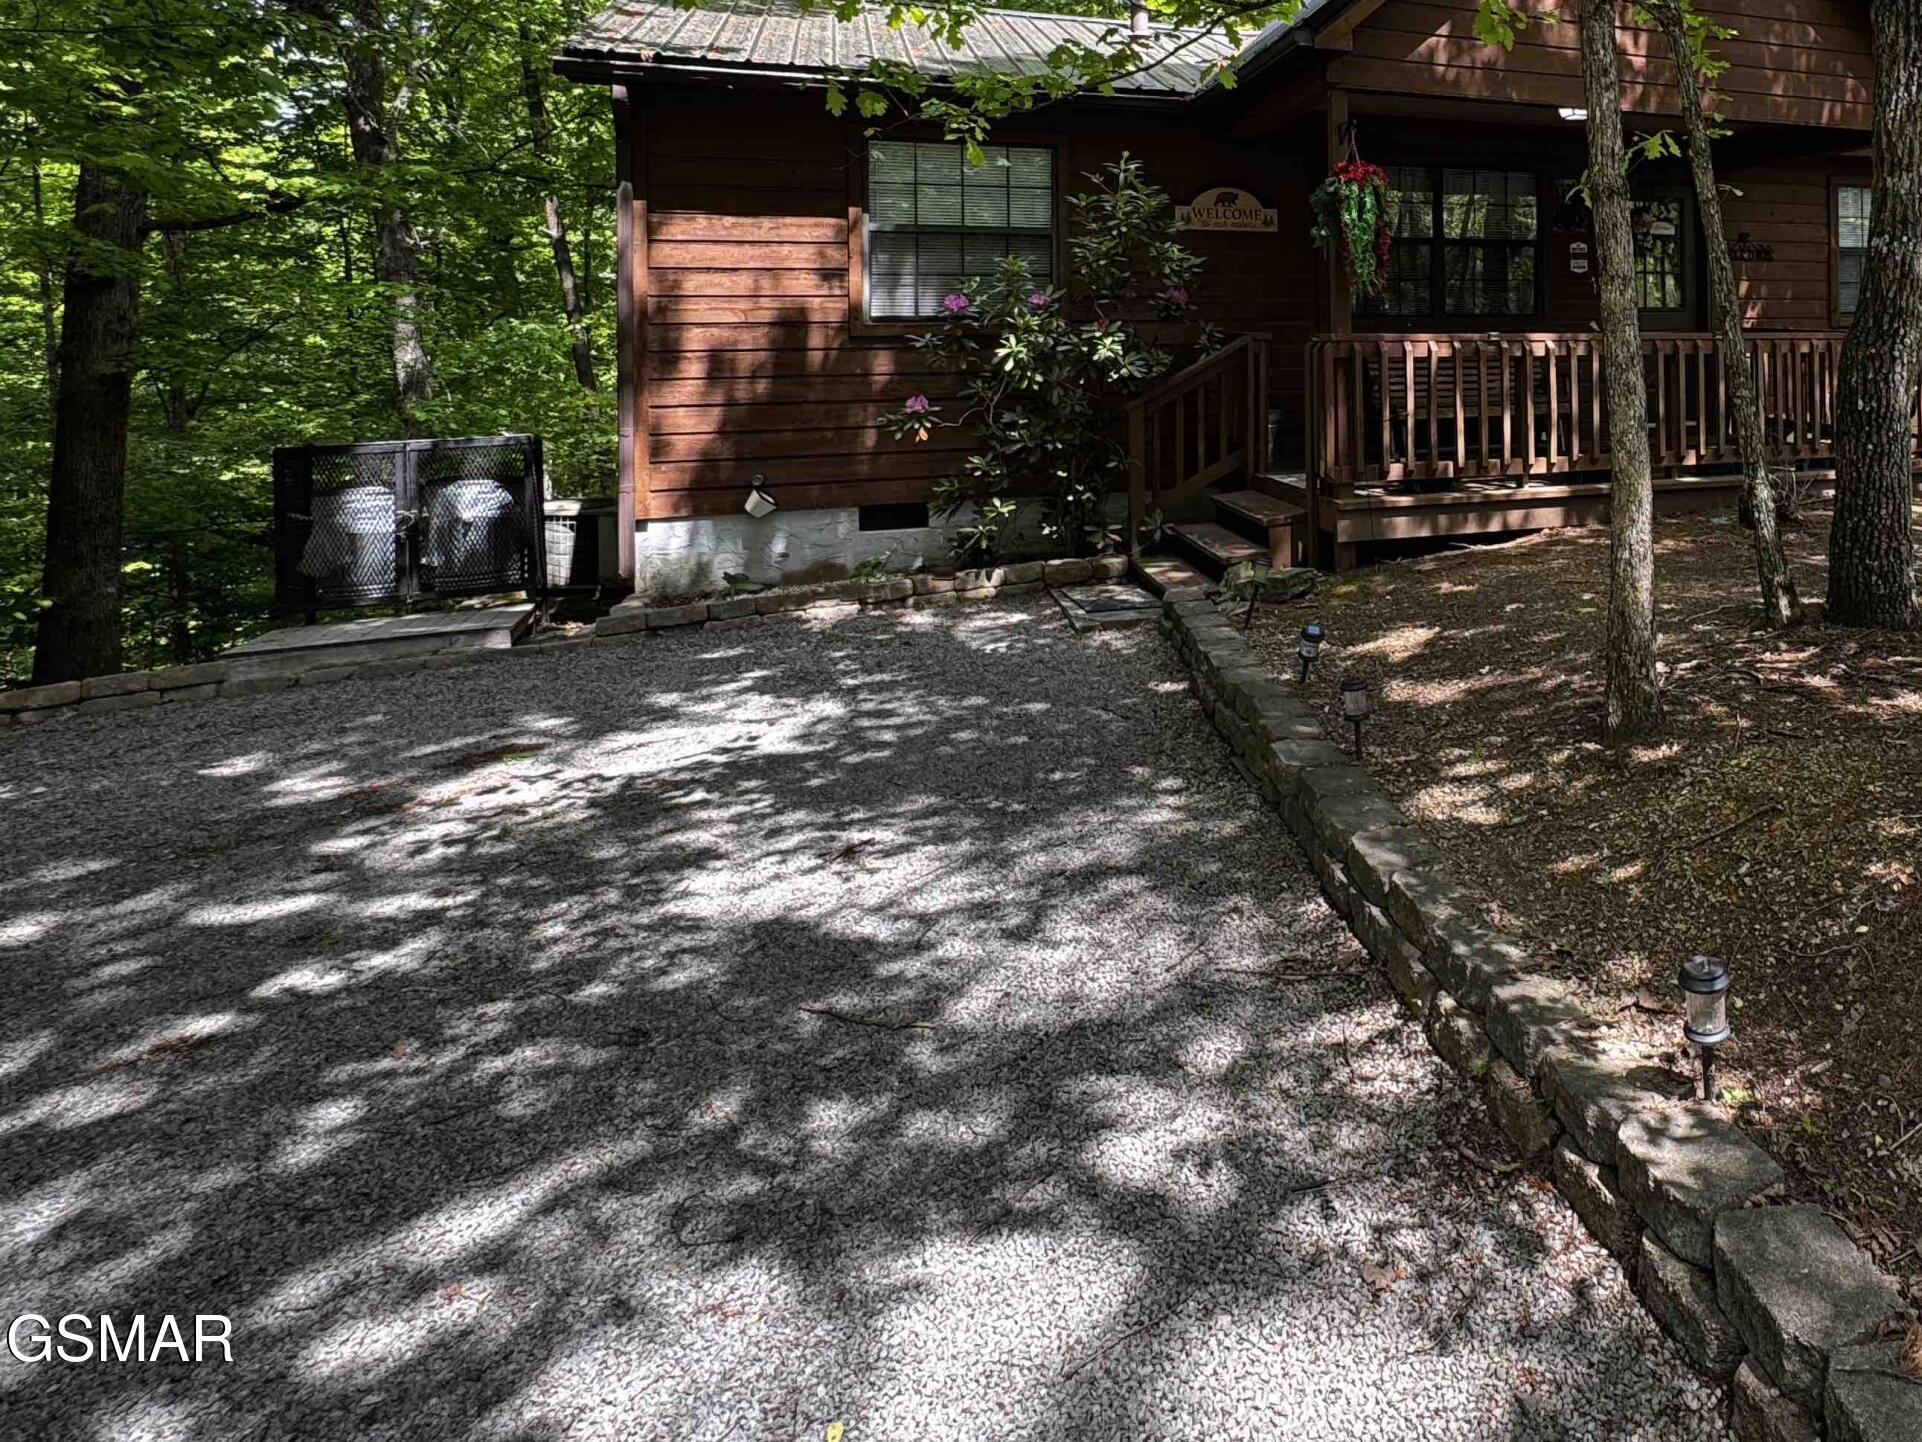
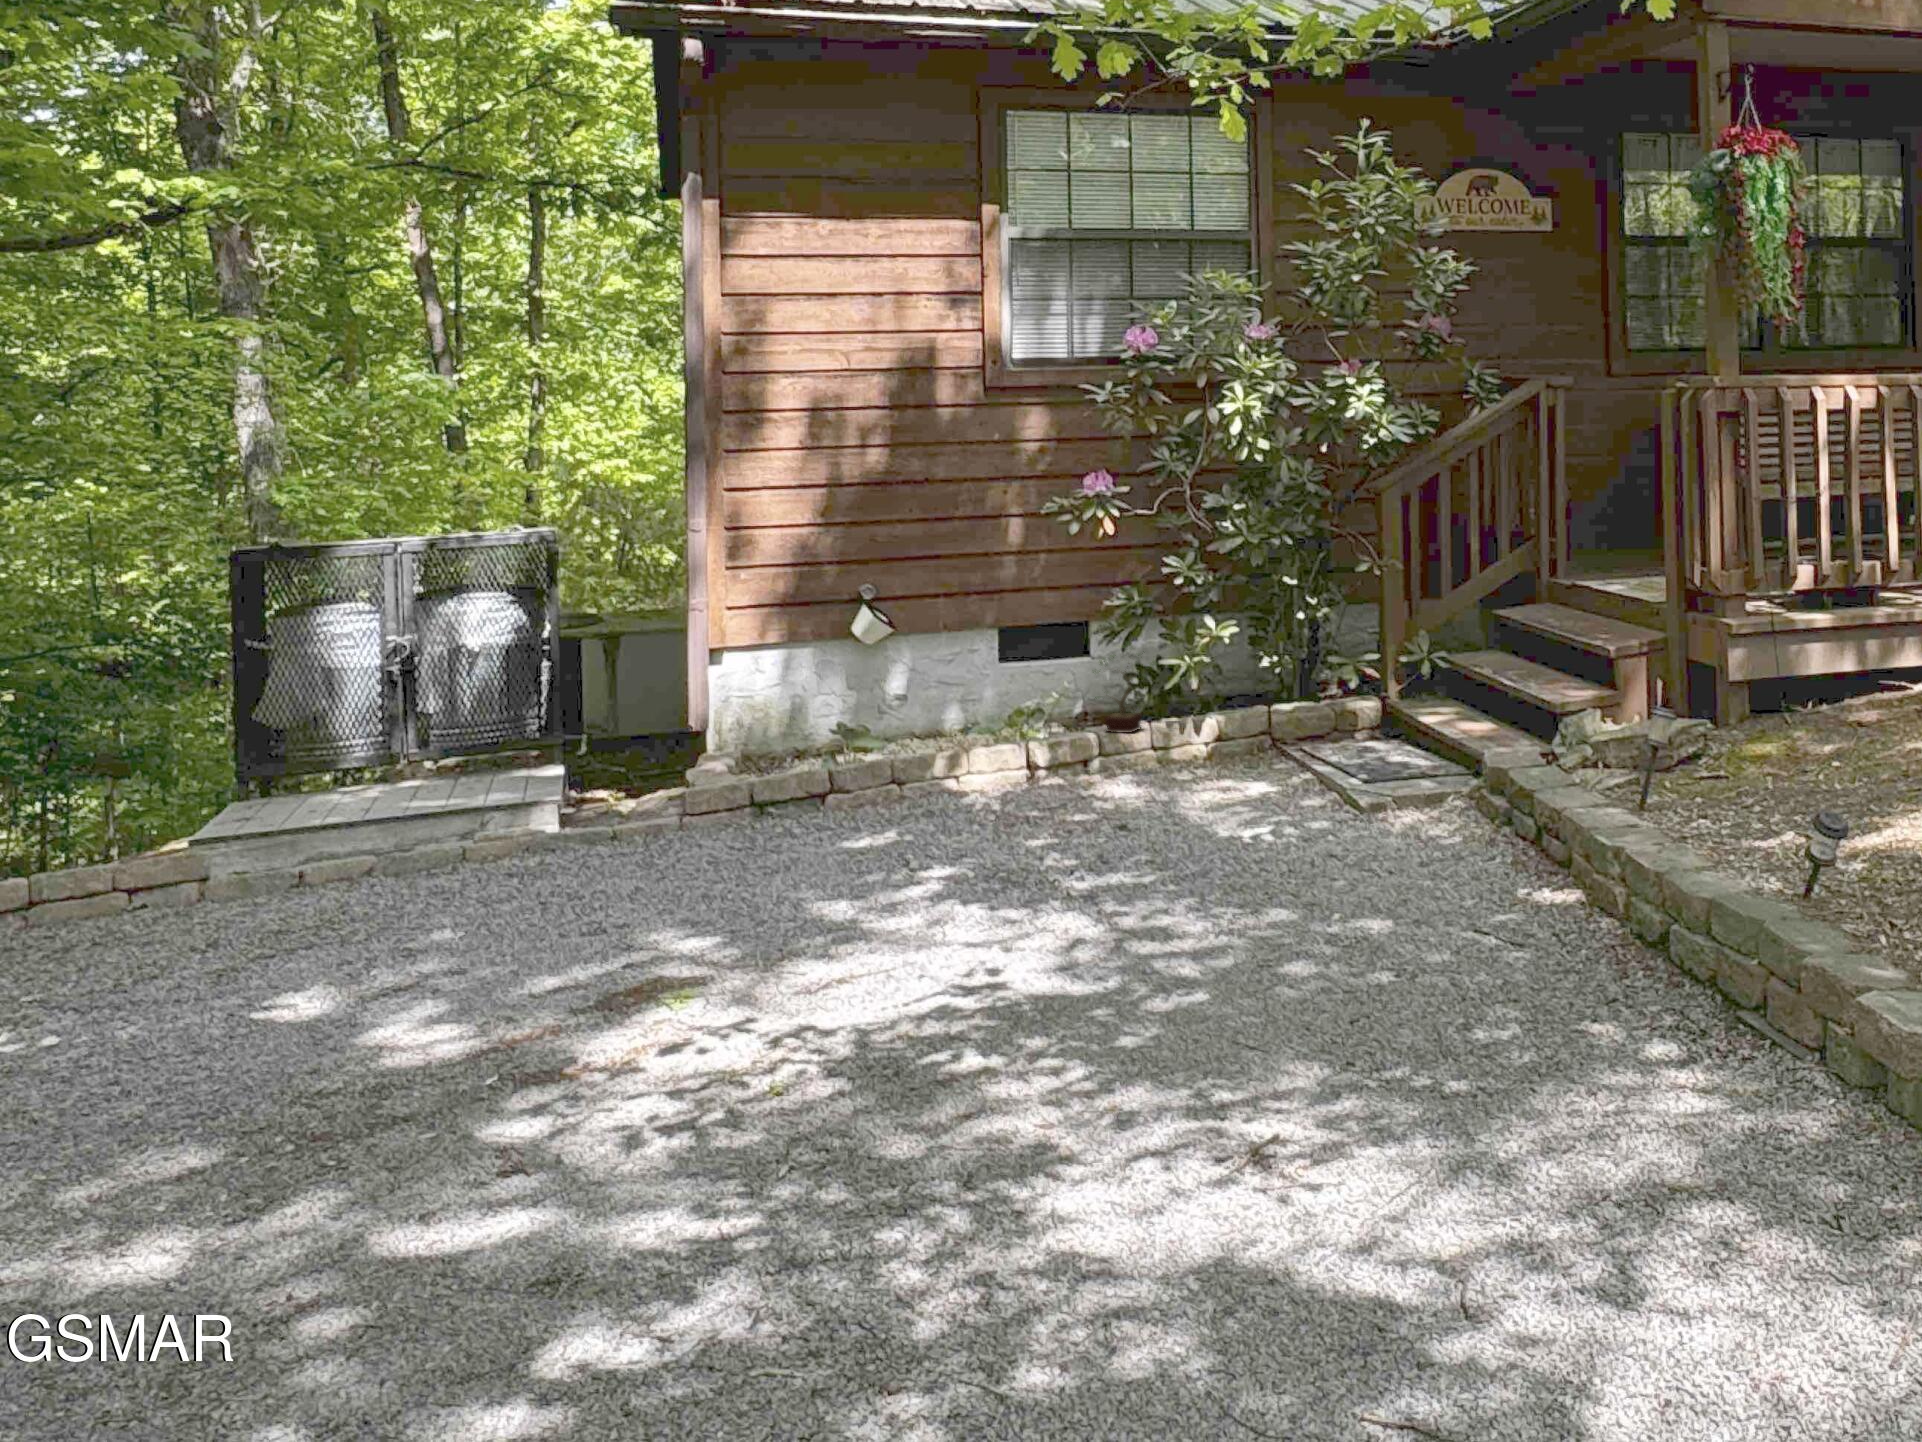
woven basket: present [780,559,872,606] -> none [912,699,1038,773]

